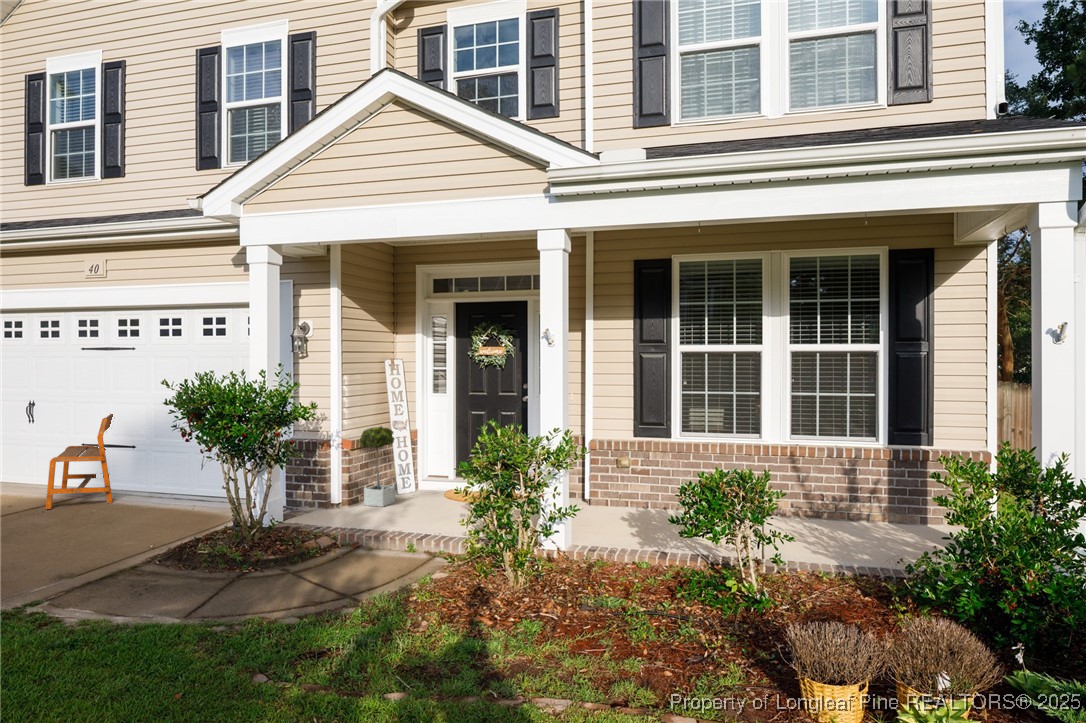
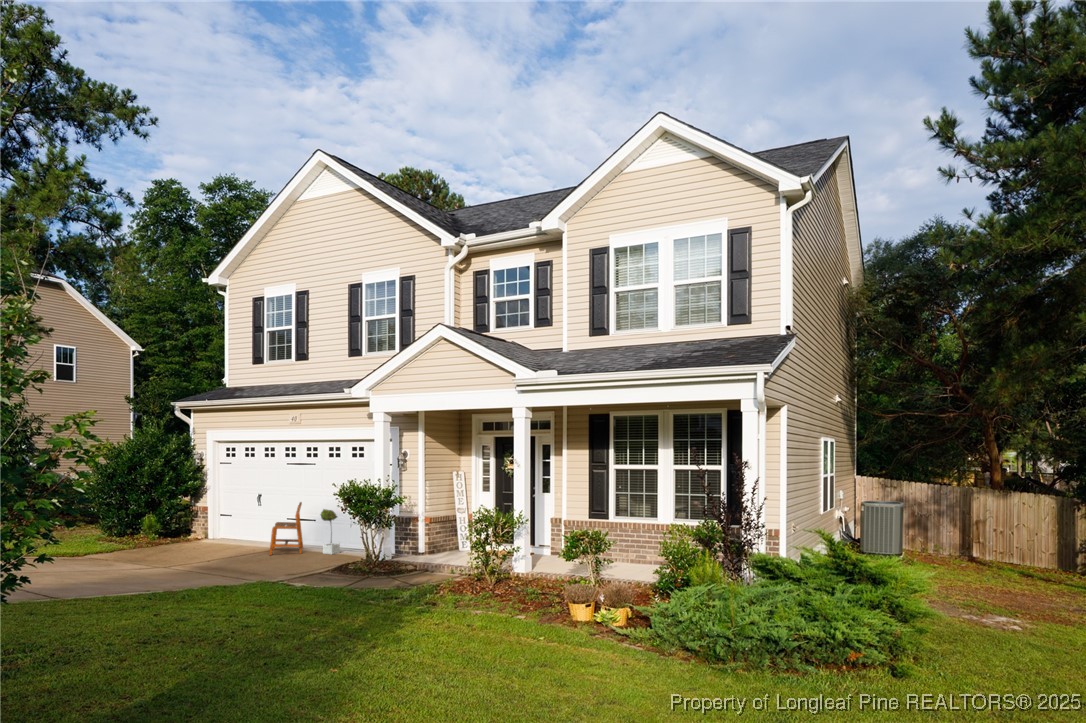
potted tree: present [359,426,395,507] -> present [321,509,340,554]

